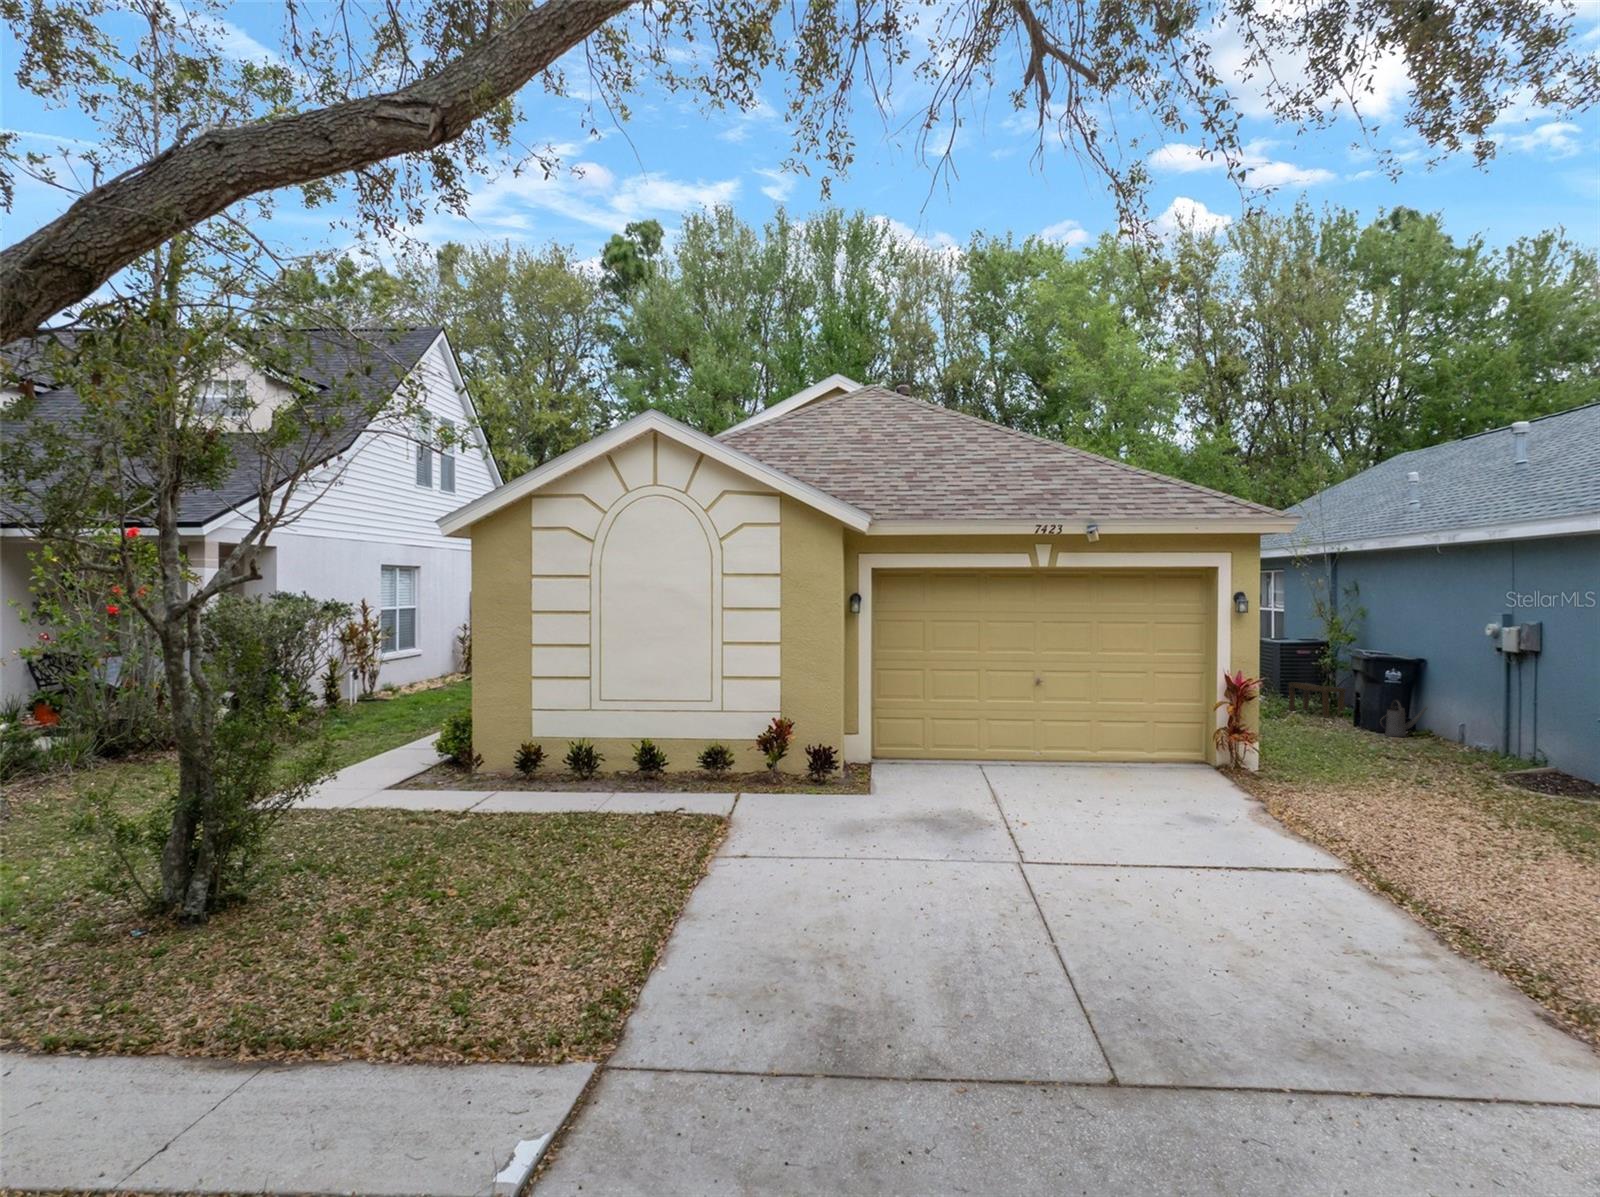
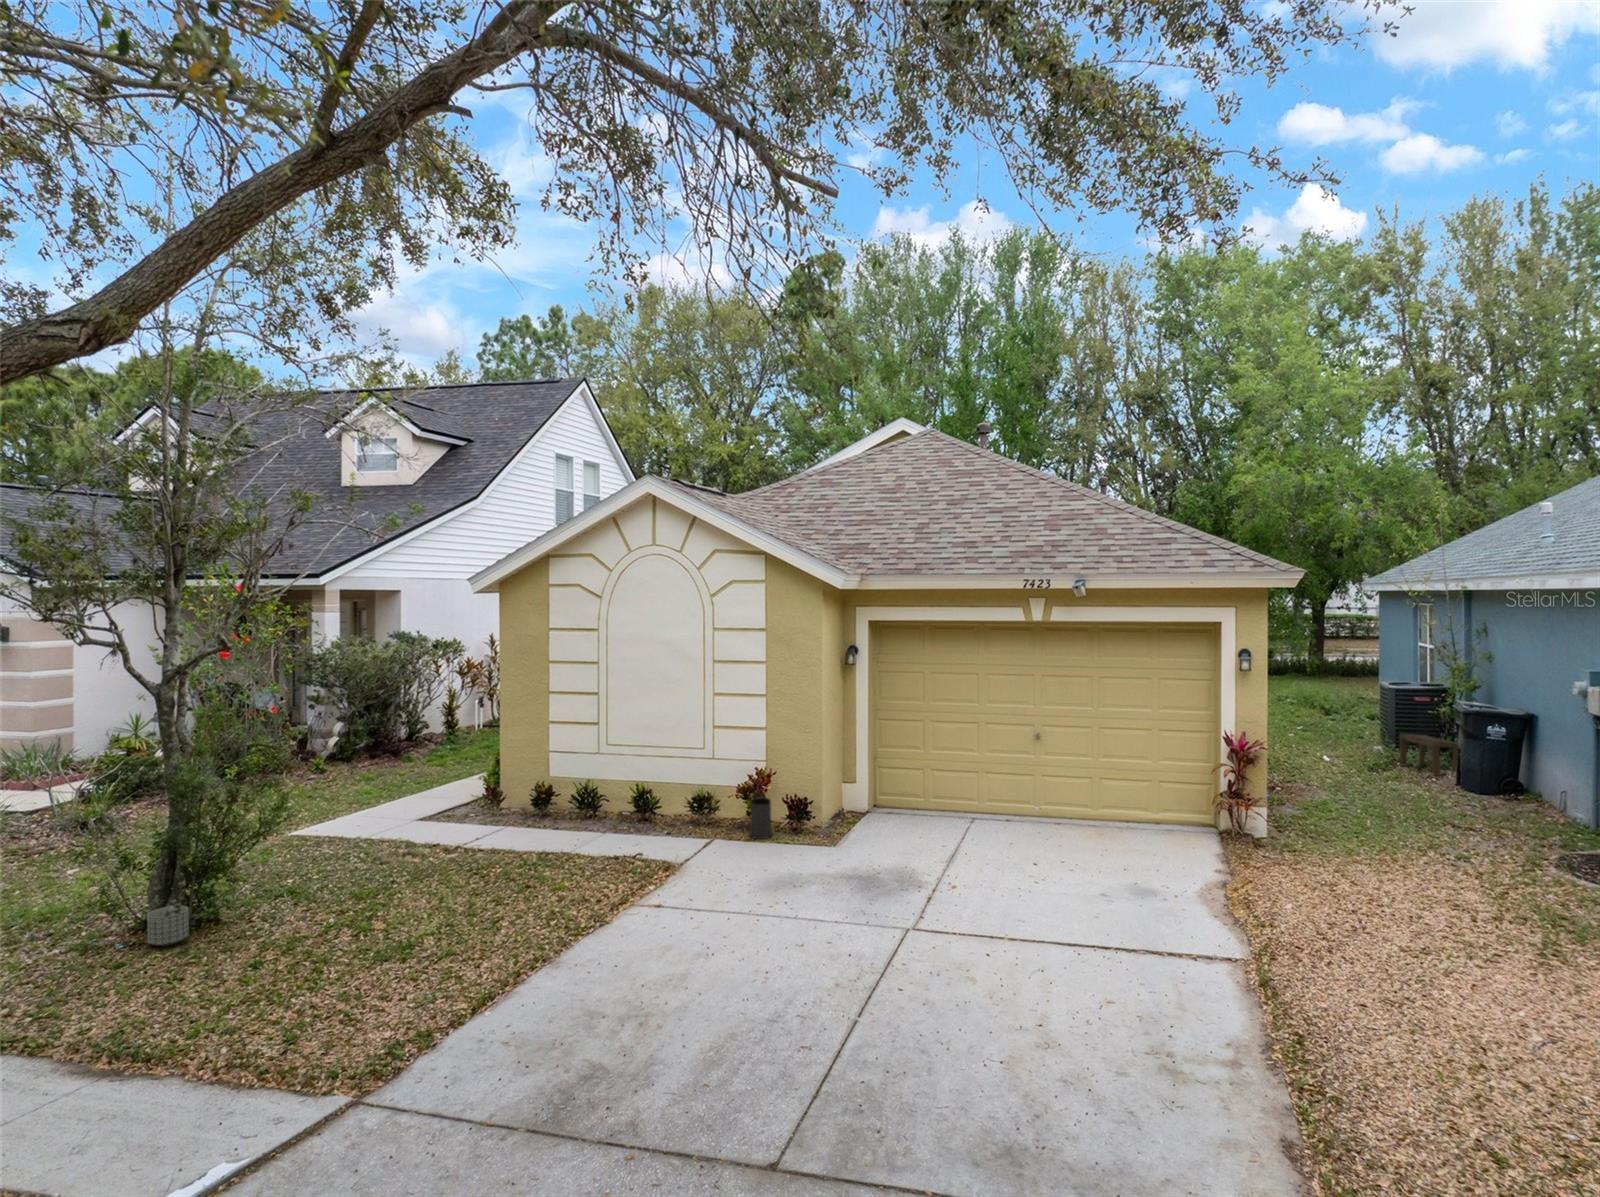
watering can: present [1380,701,1427,737] -> present [749,789,773,839]
planter: none [125,889,180,942] -> present [147,906,189,946]

